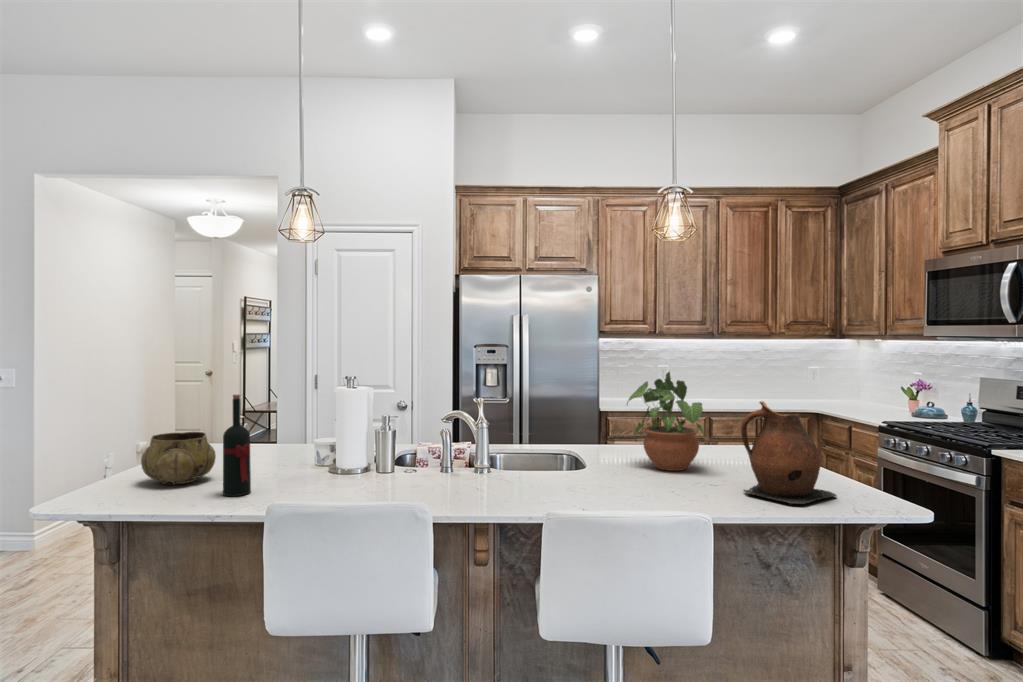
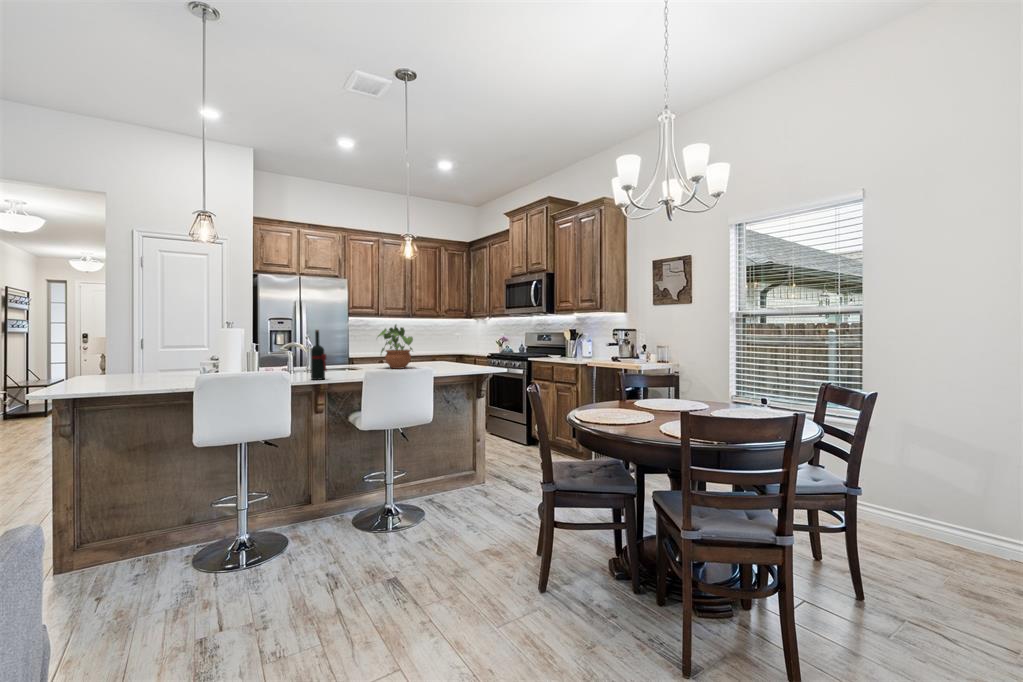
wine bottle: present [223,395,251,496] -> present [311,330,327,380]
ceramic pitcher: present [741,401,836,505] -> none [430,332,468,372]
decorative bowl: present [141,432,216,484] -> none [70,358,127,388]

